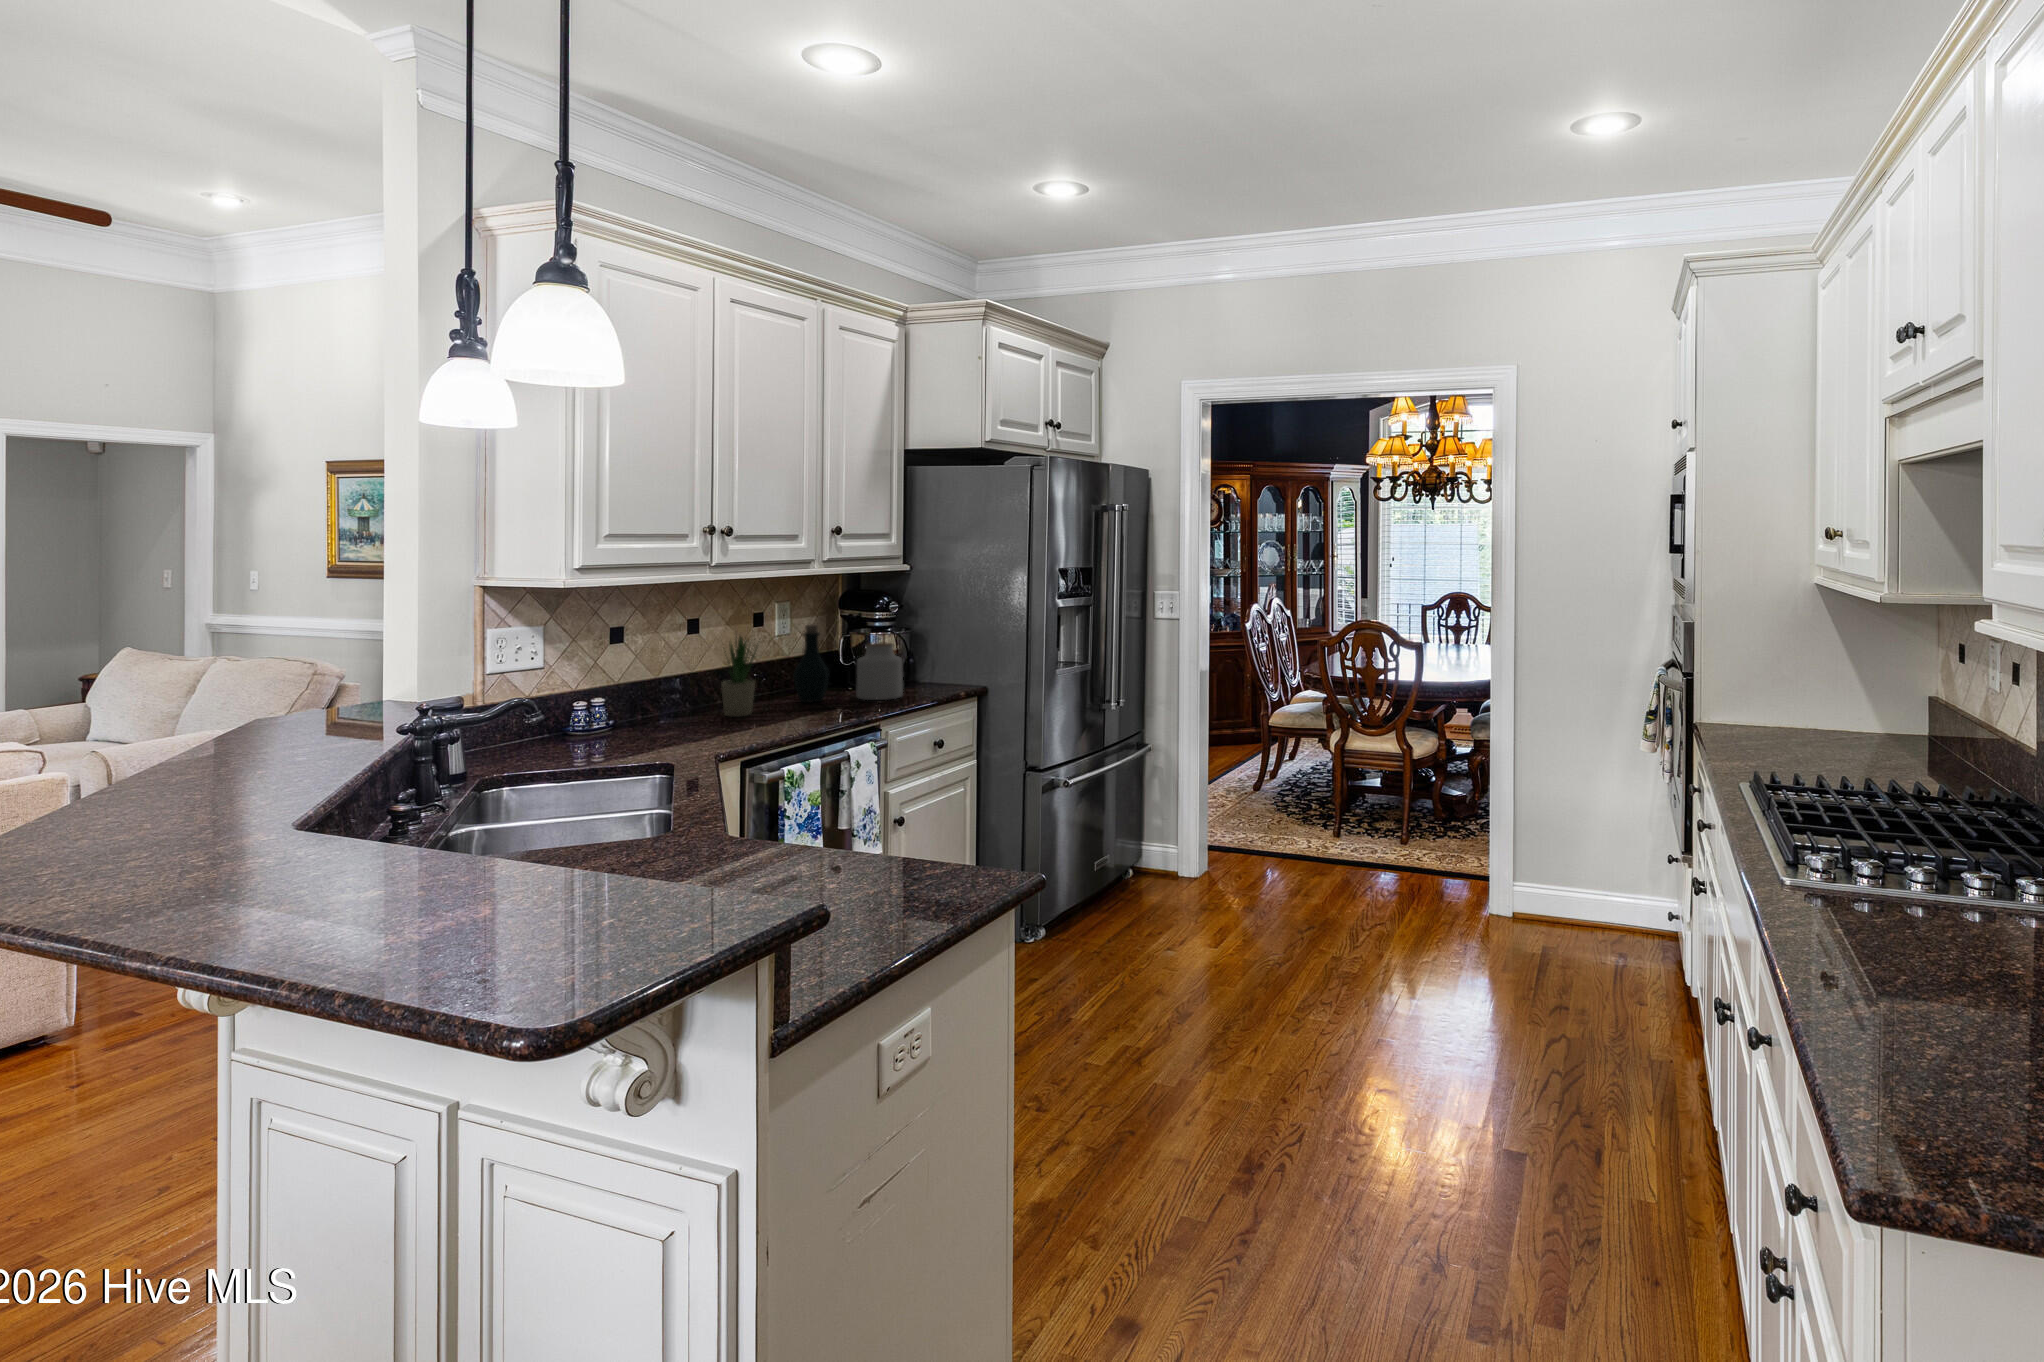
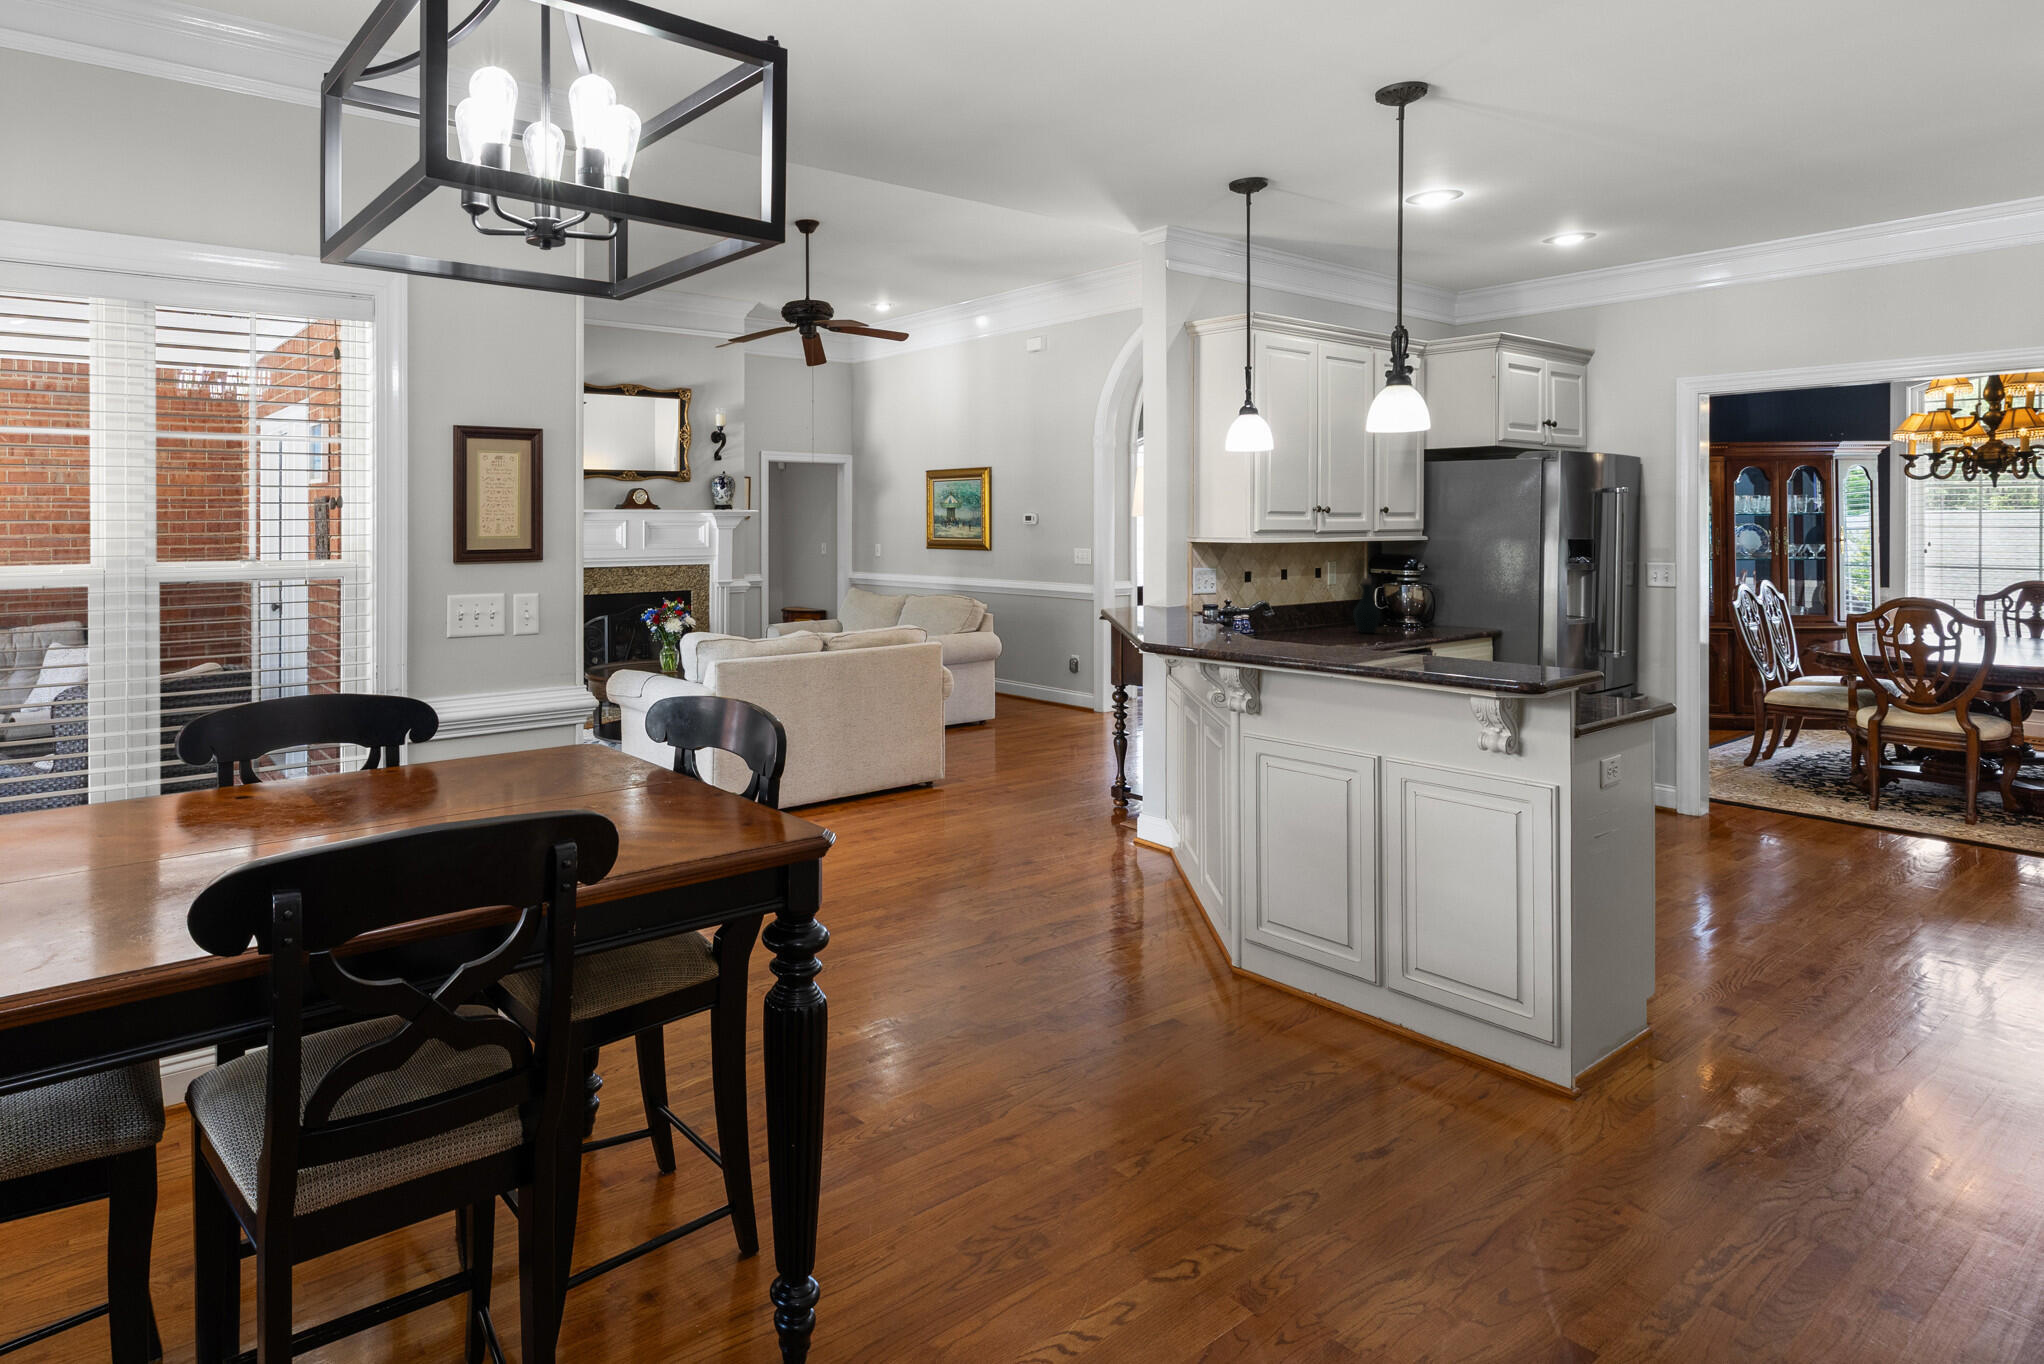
potted plant: present [721,636,756,717] -> none [1314,573,1342,636]
jar: present [857,642,903,700] -> none [1399,593,1437,634]

